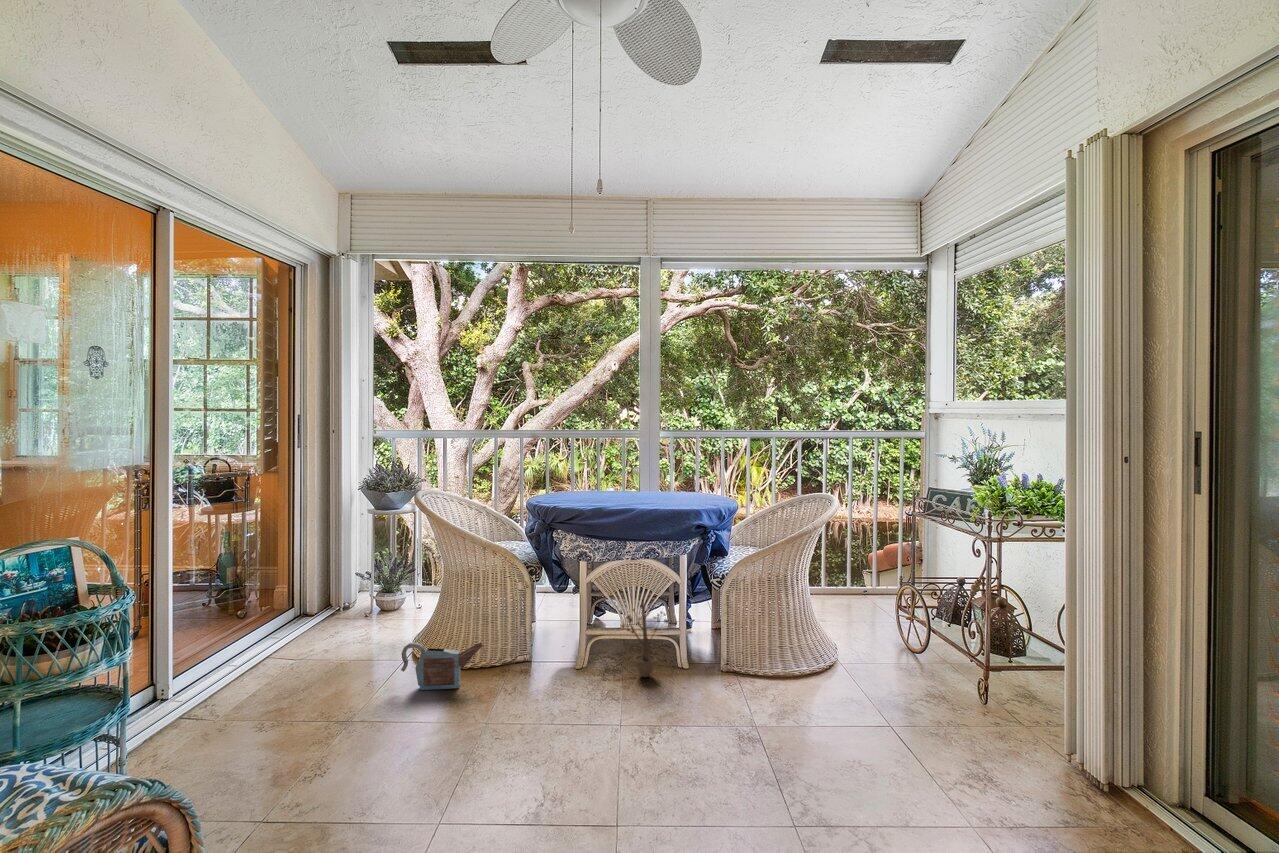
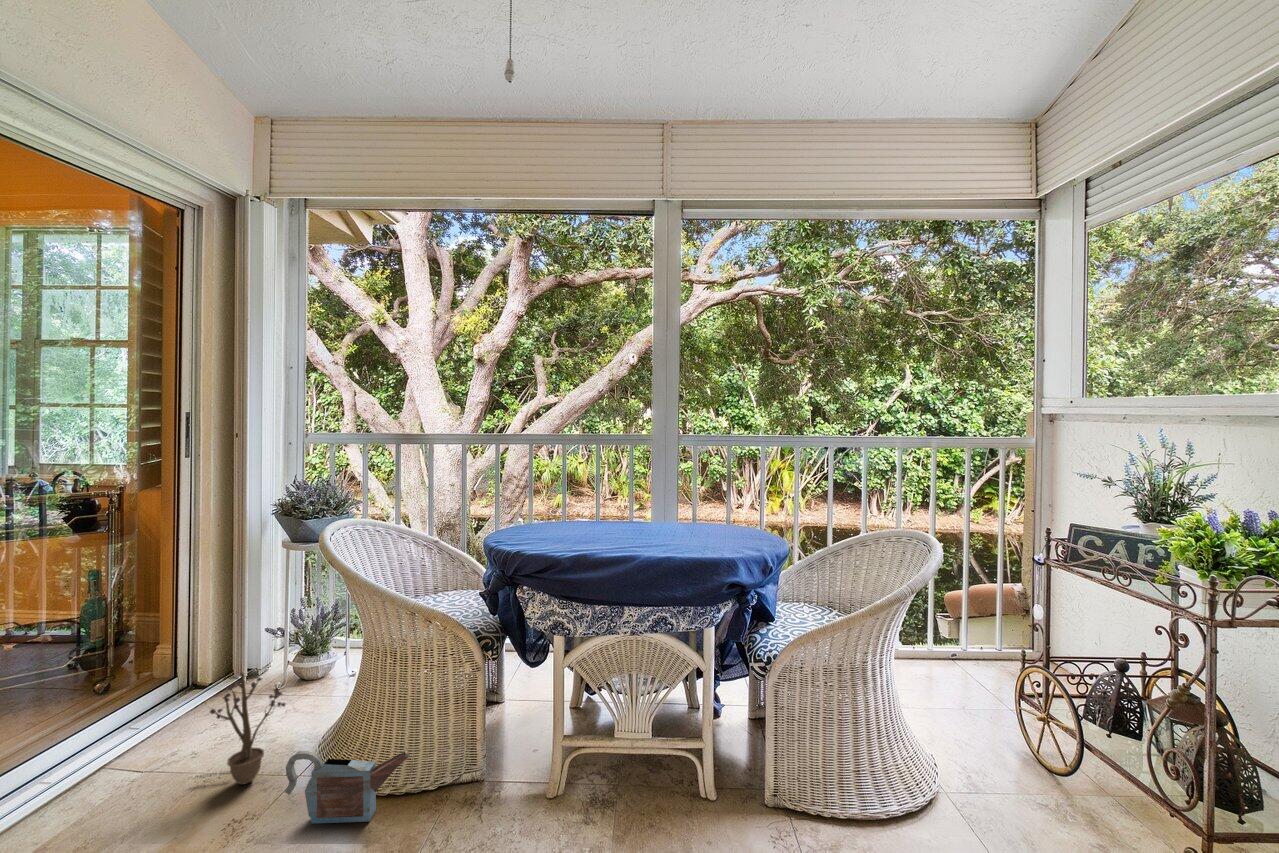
decorative plant: present [612,599,669,677] -> present [196,673,285,784]

